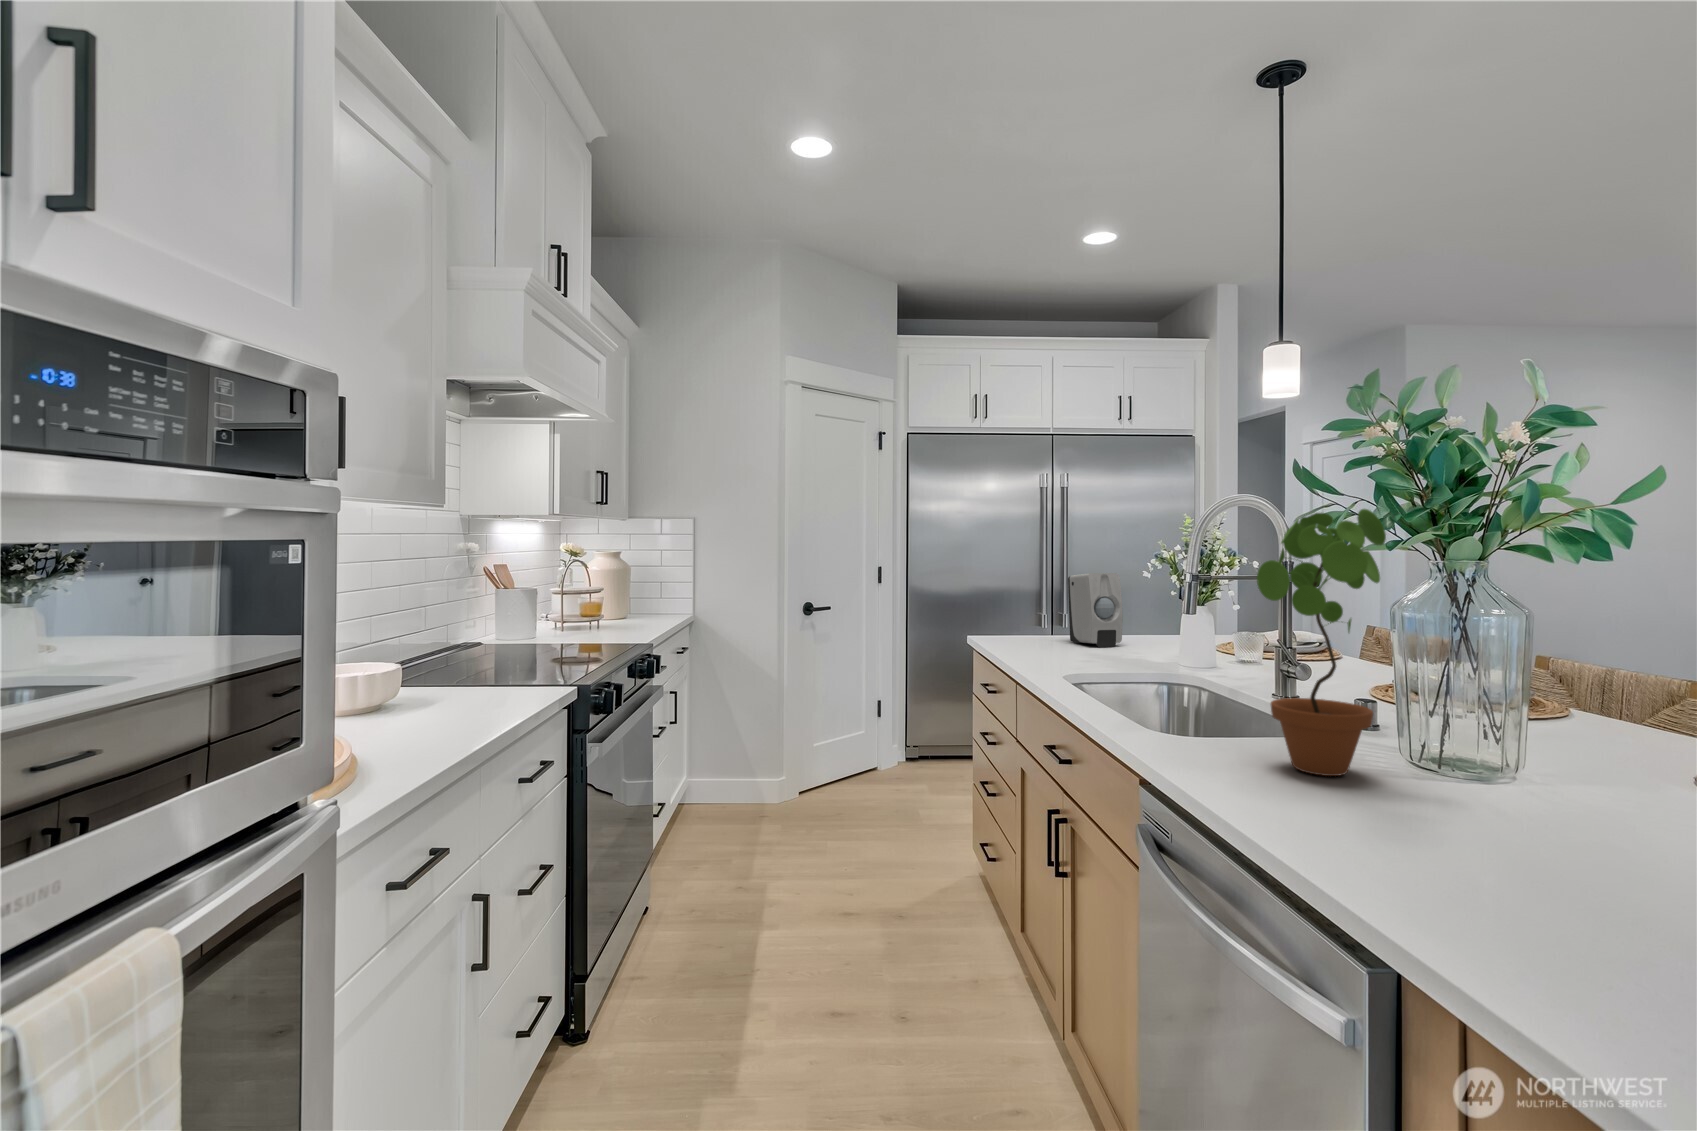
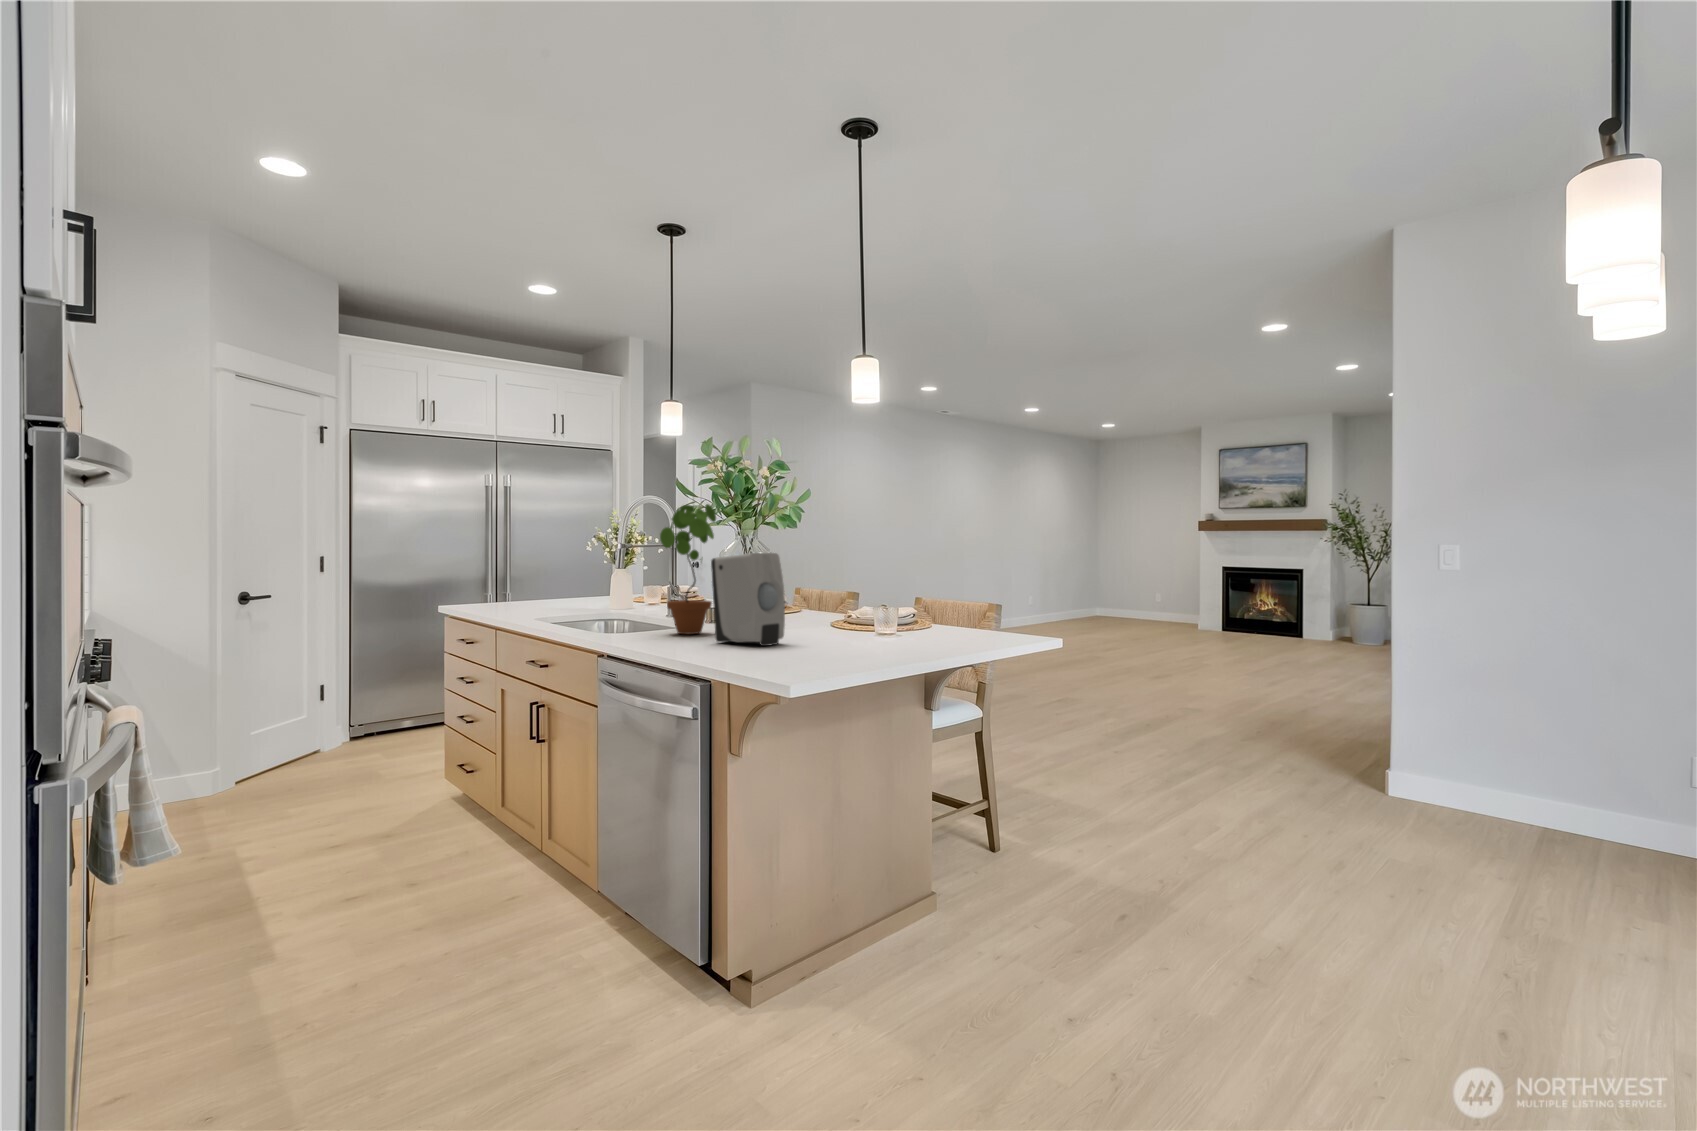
soap dispenser: present [1068,573,1123,647] -> present [711,553,785,646]

